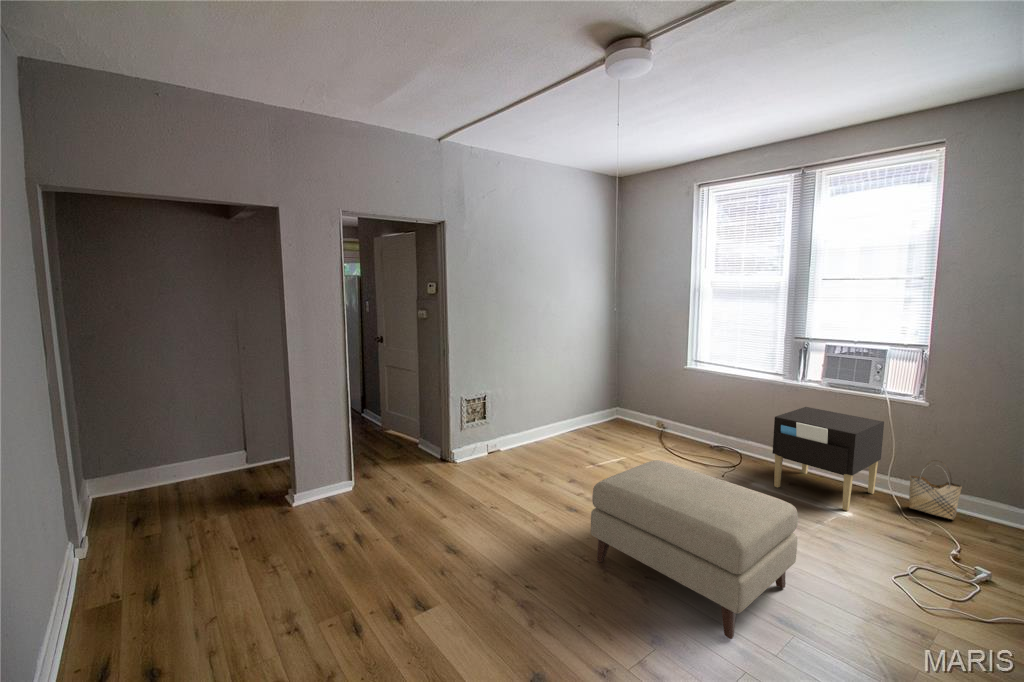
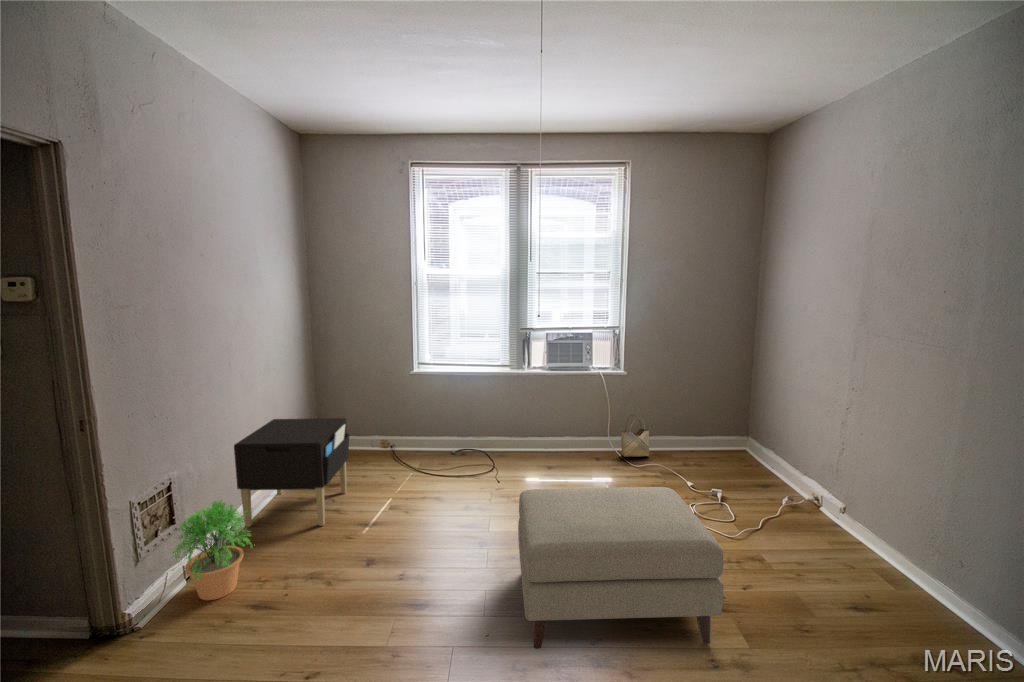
nightstand: present [772,407,884,511] -> present [234,418,349,527]
potted plant: none [473,411,517,465] -> present [173,501,251,600]

